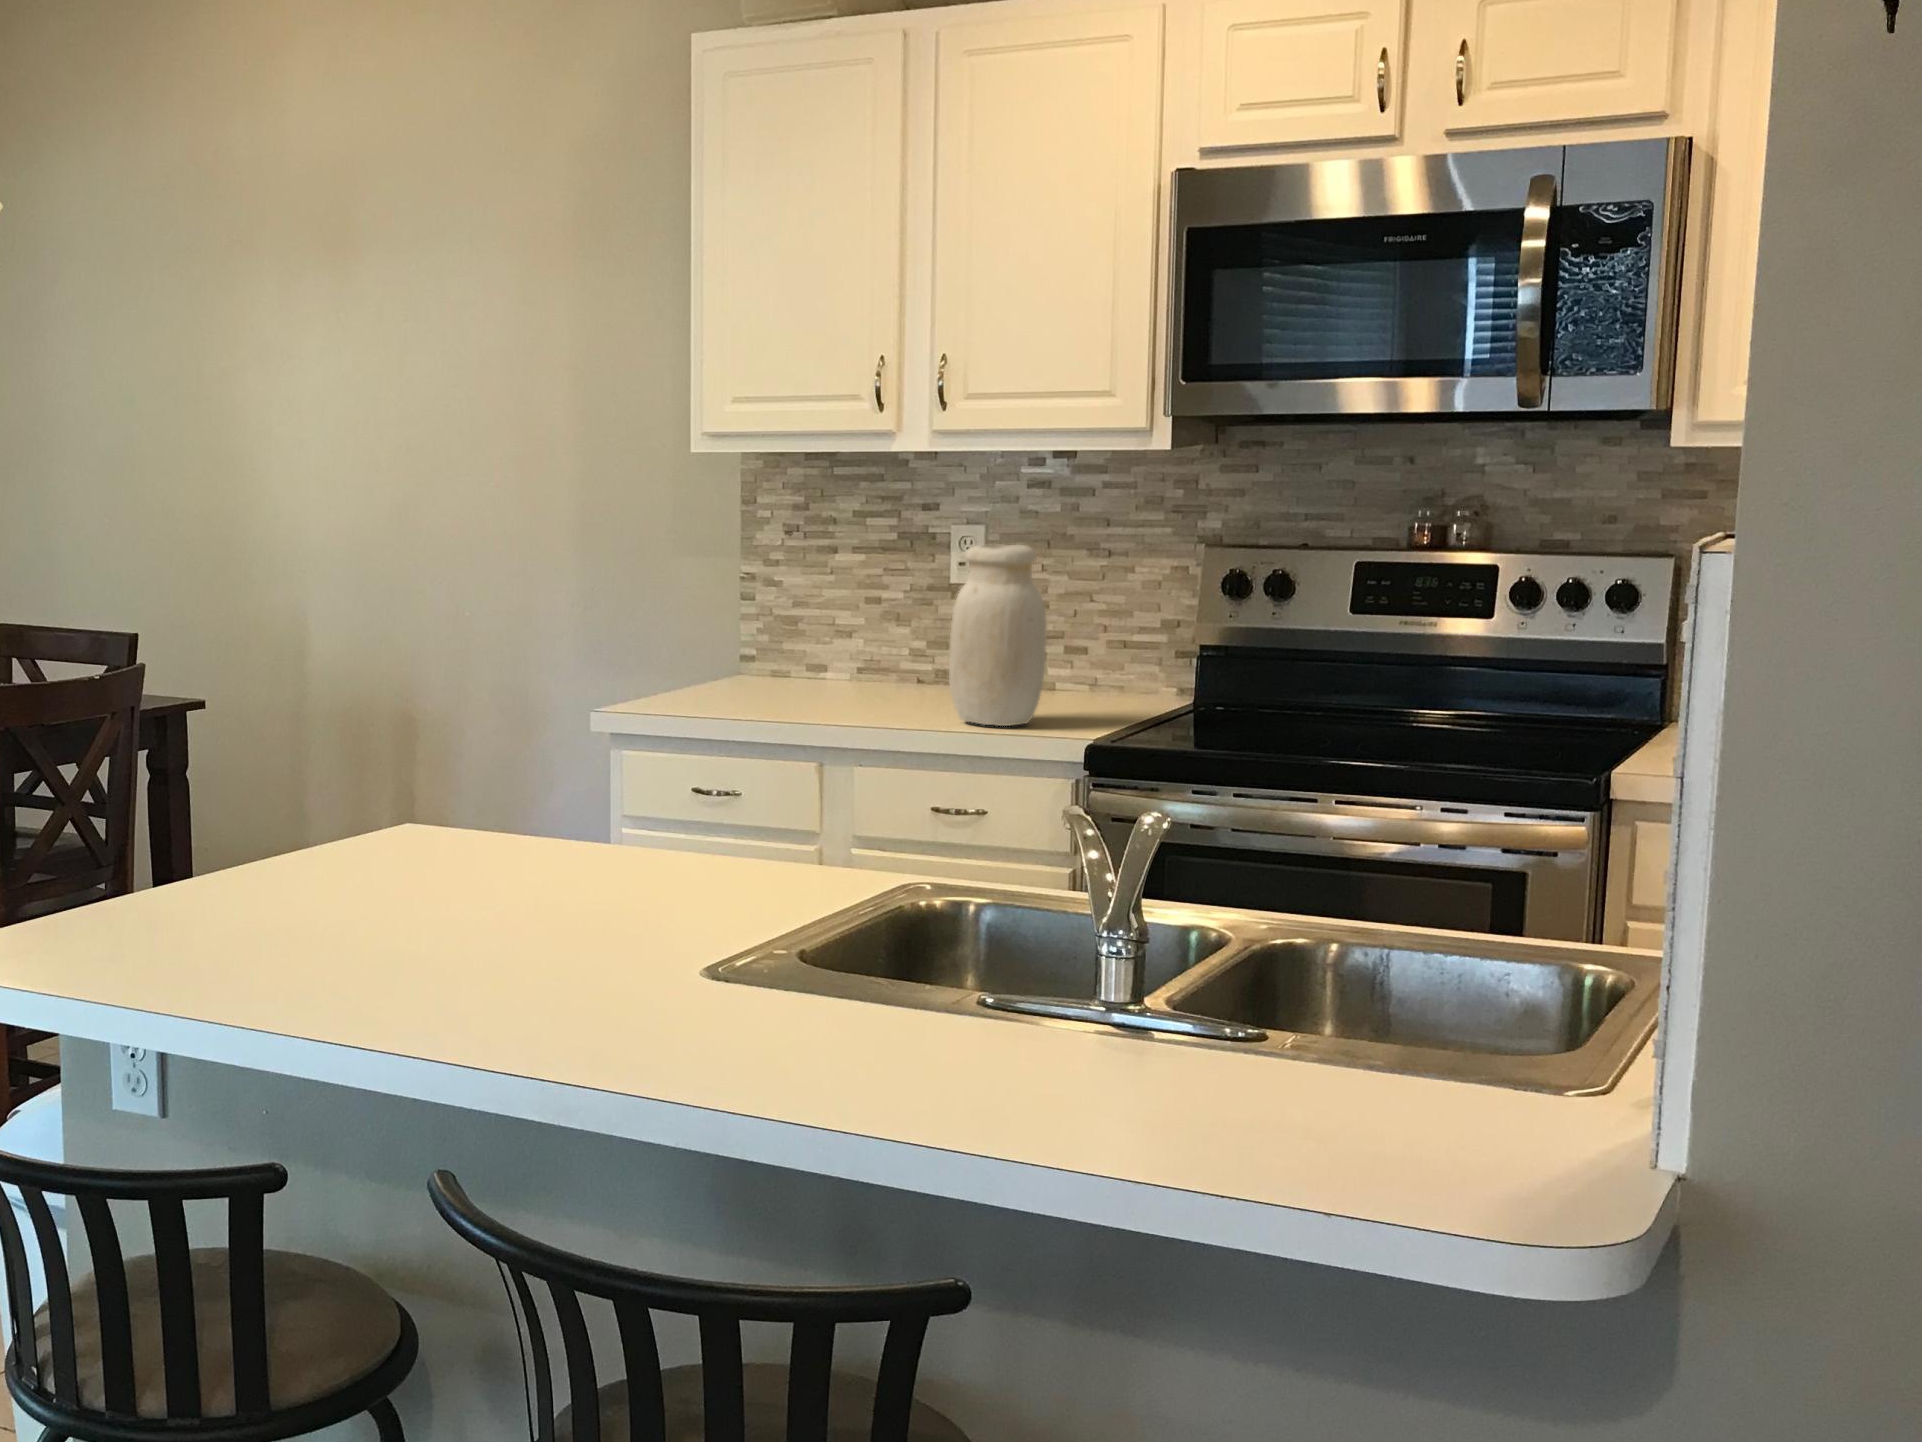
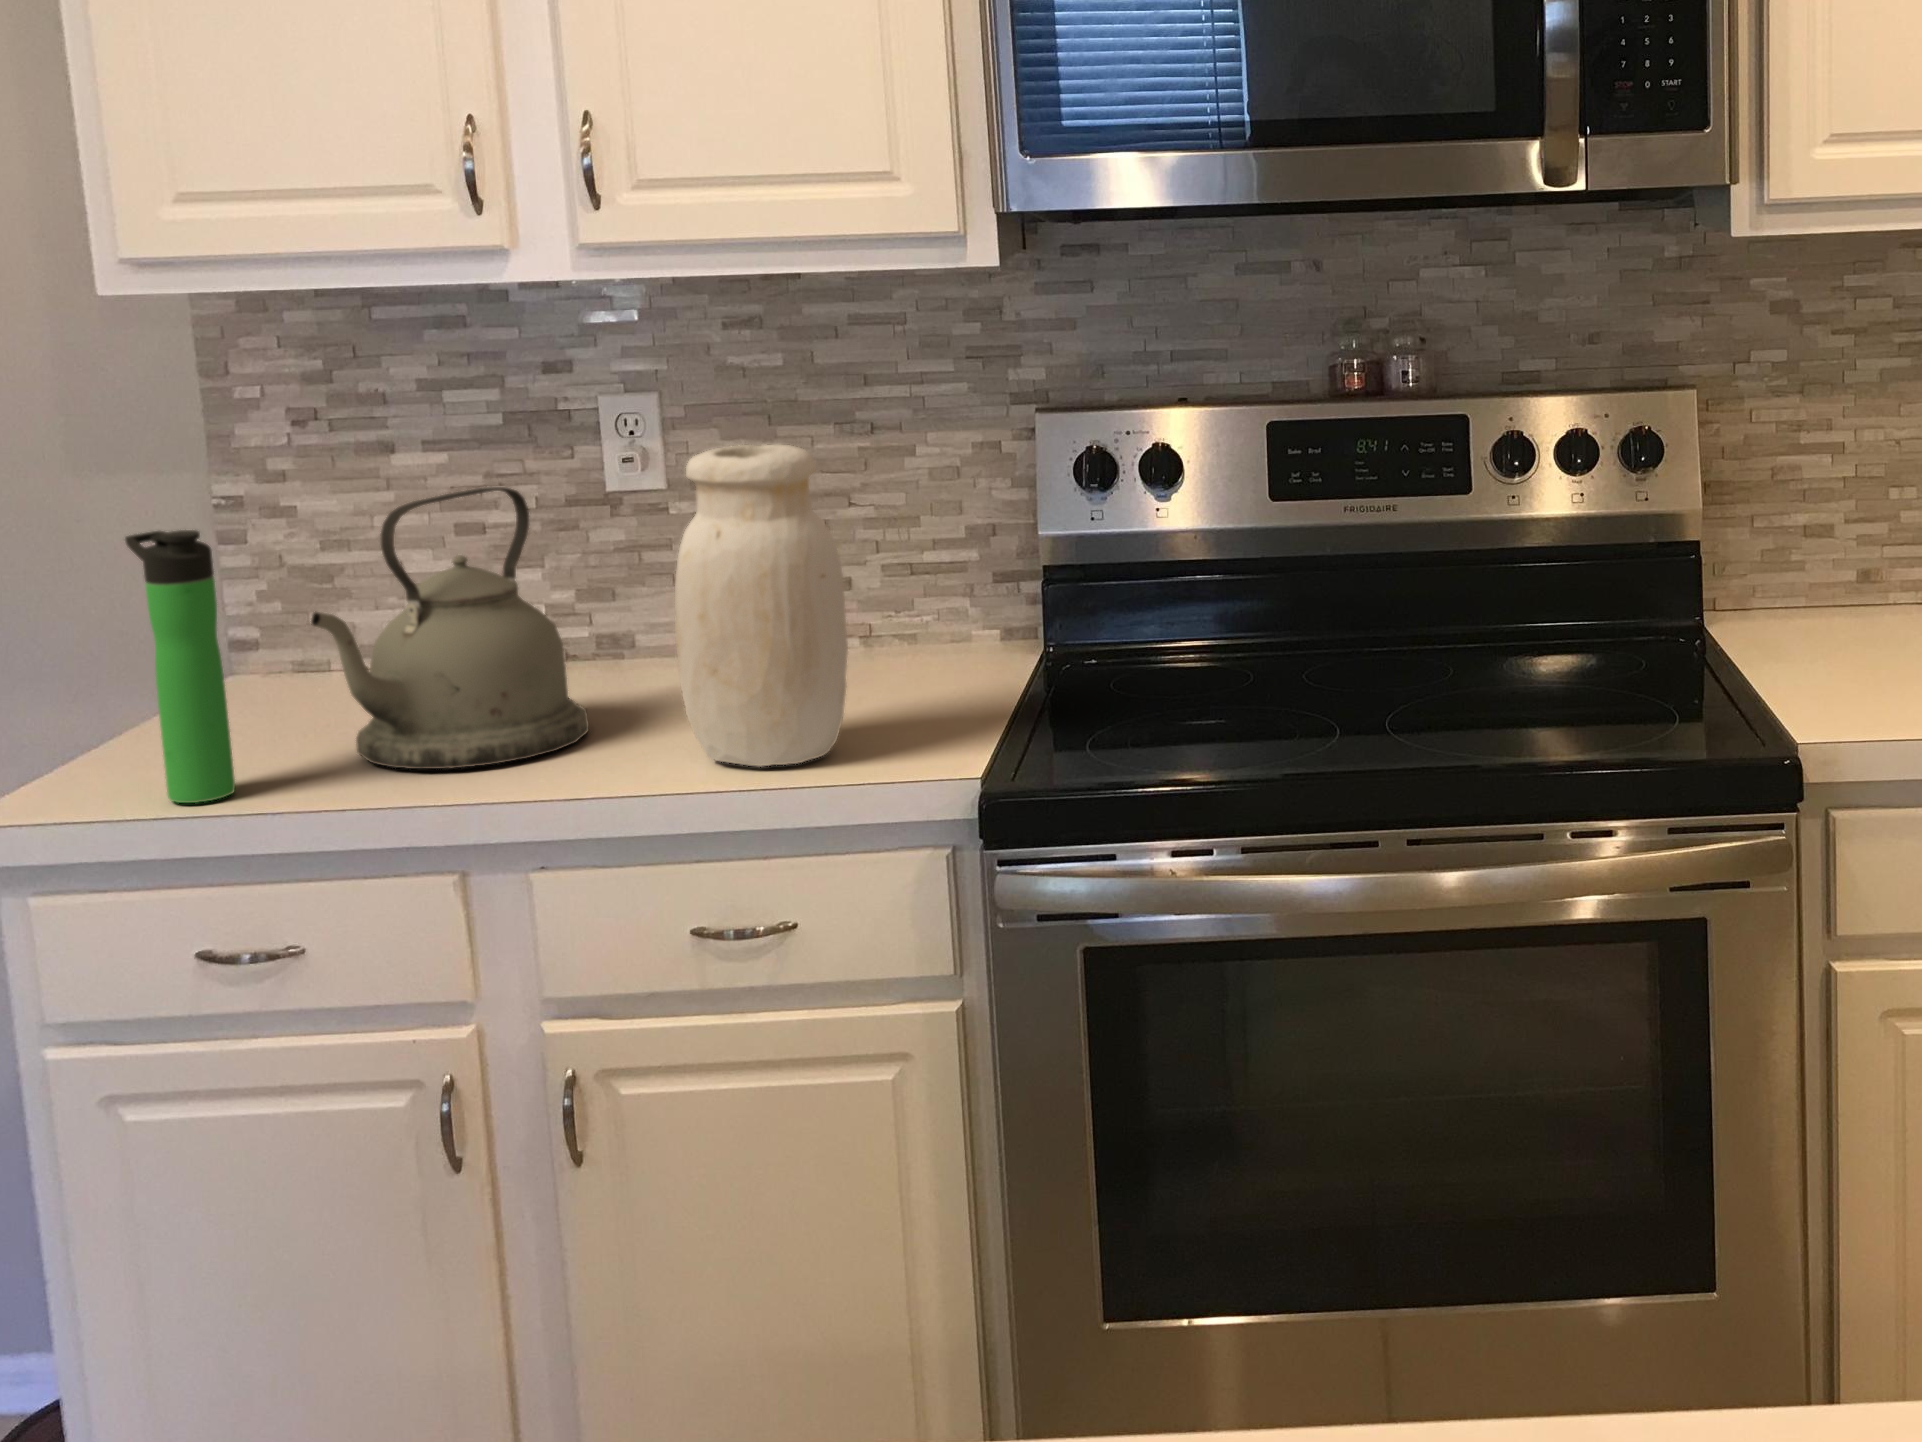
kettle: none [765,564,909,712] -> present [311,487,589,769]
bottle: none [684,569,723,711] -> present [125,530,235,803]

